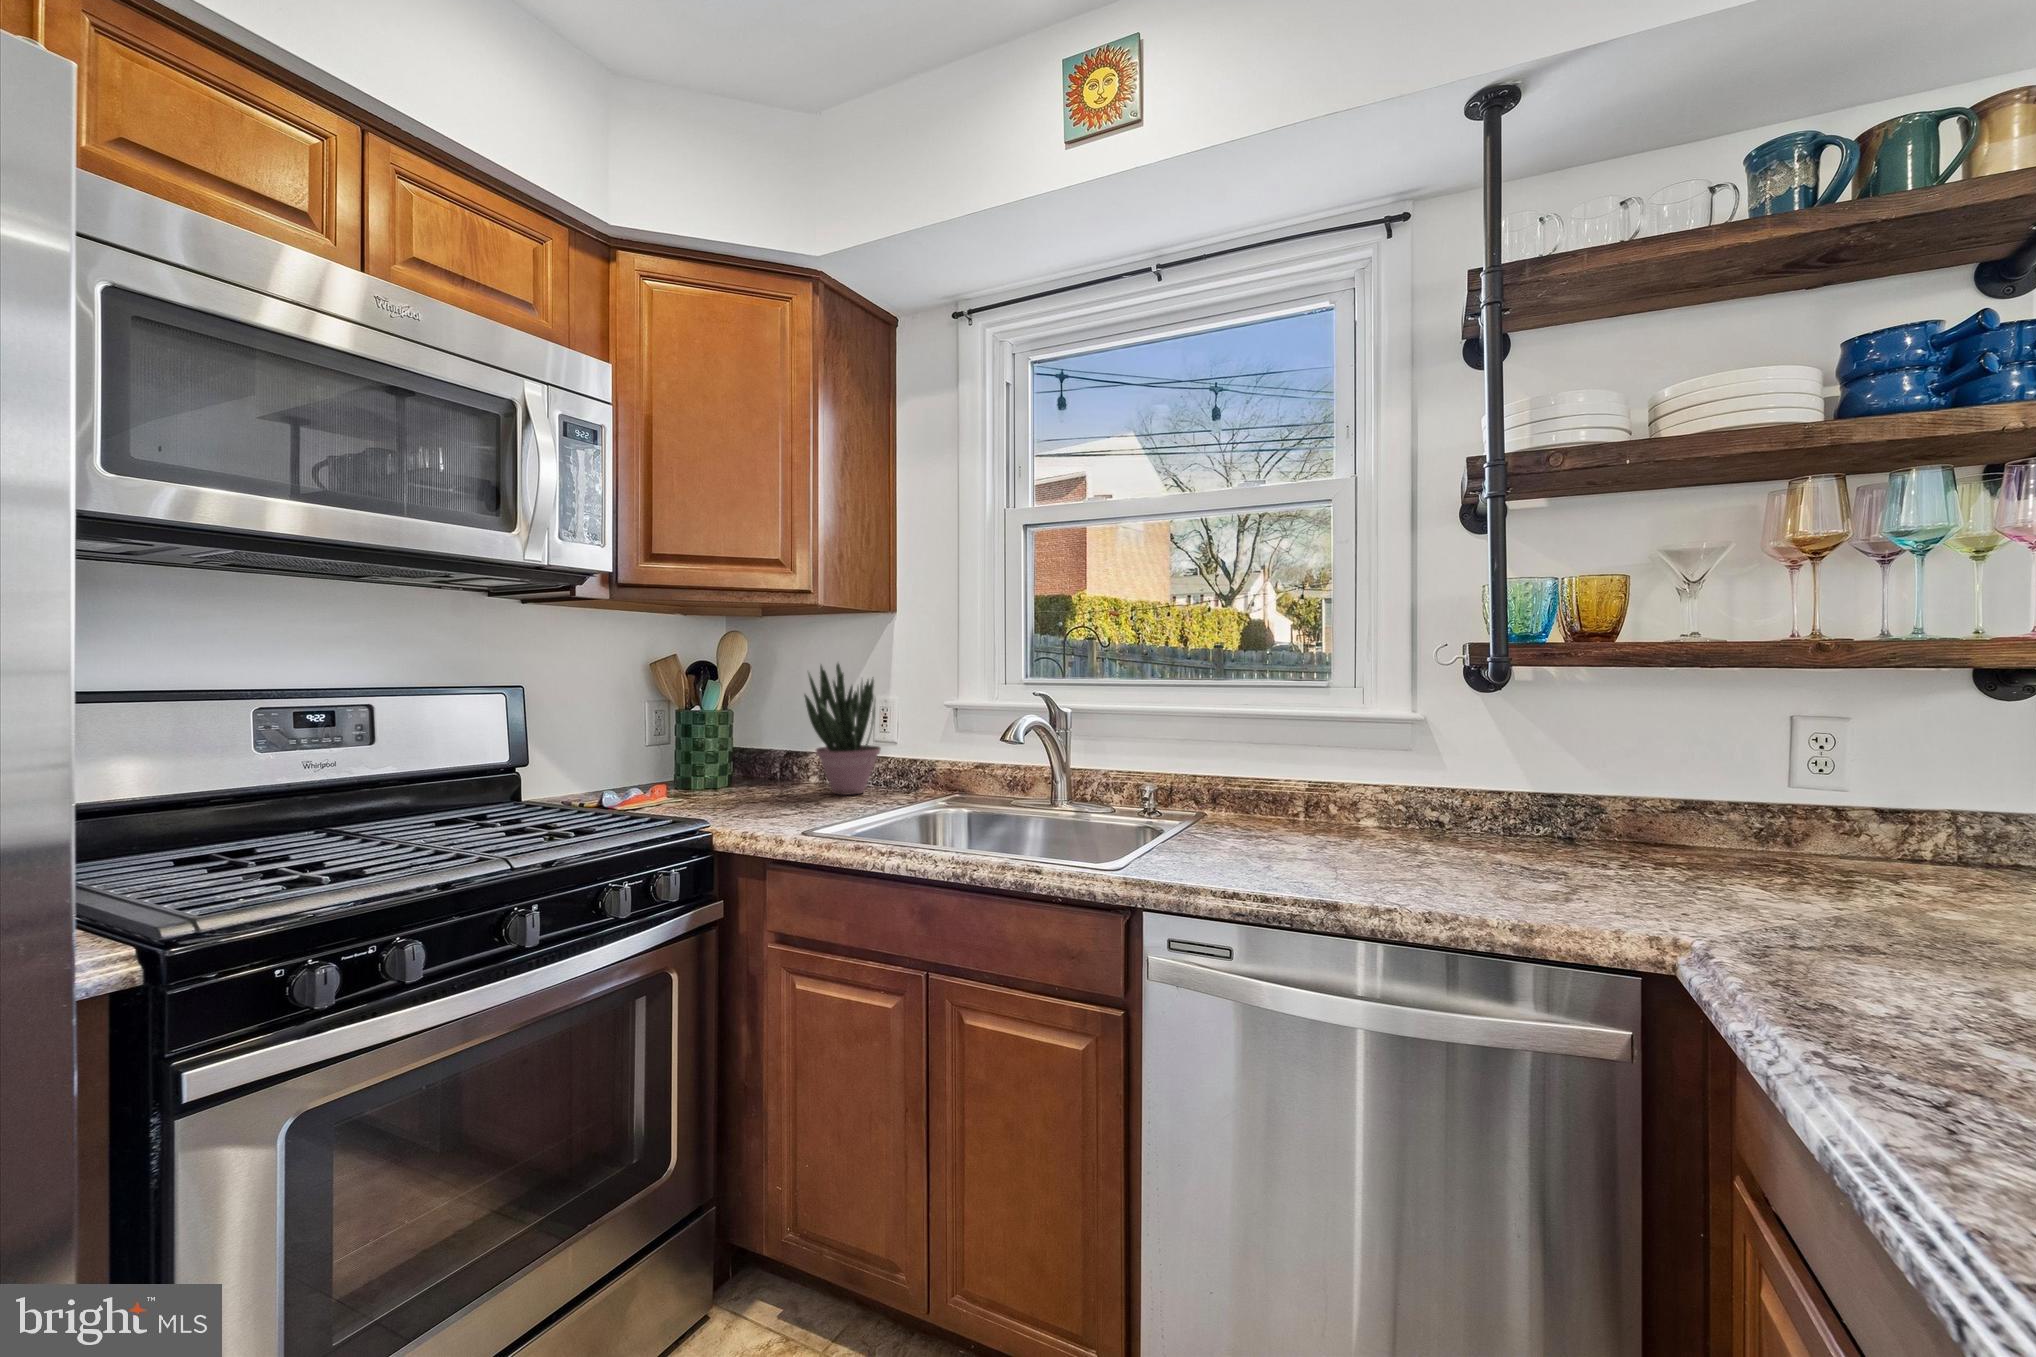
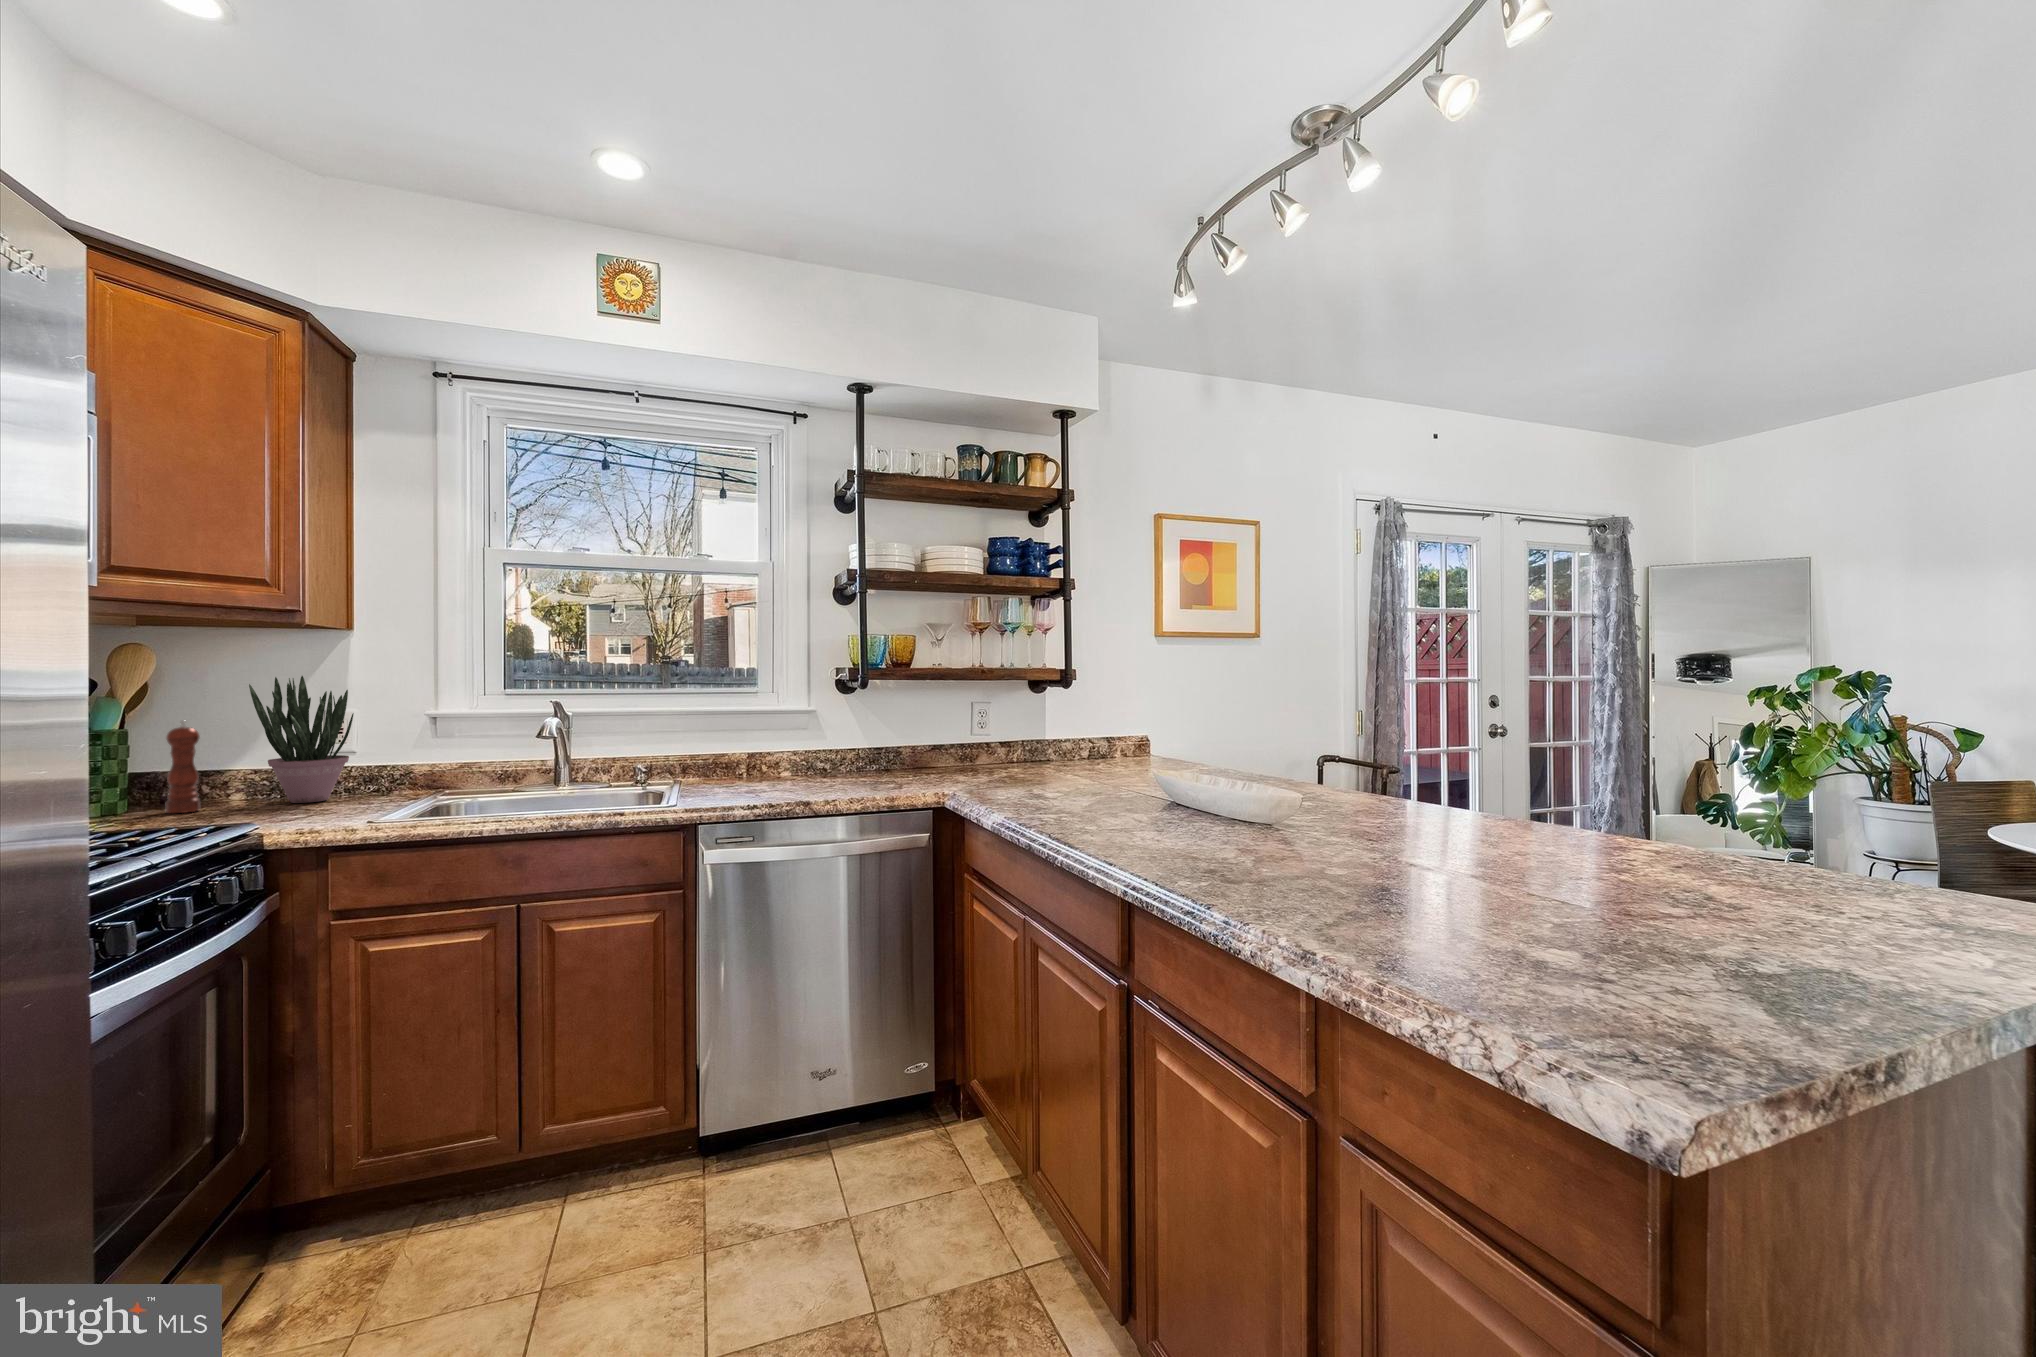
pepper mill: none [739,706,763,795] -> present [166,721,200,813]

